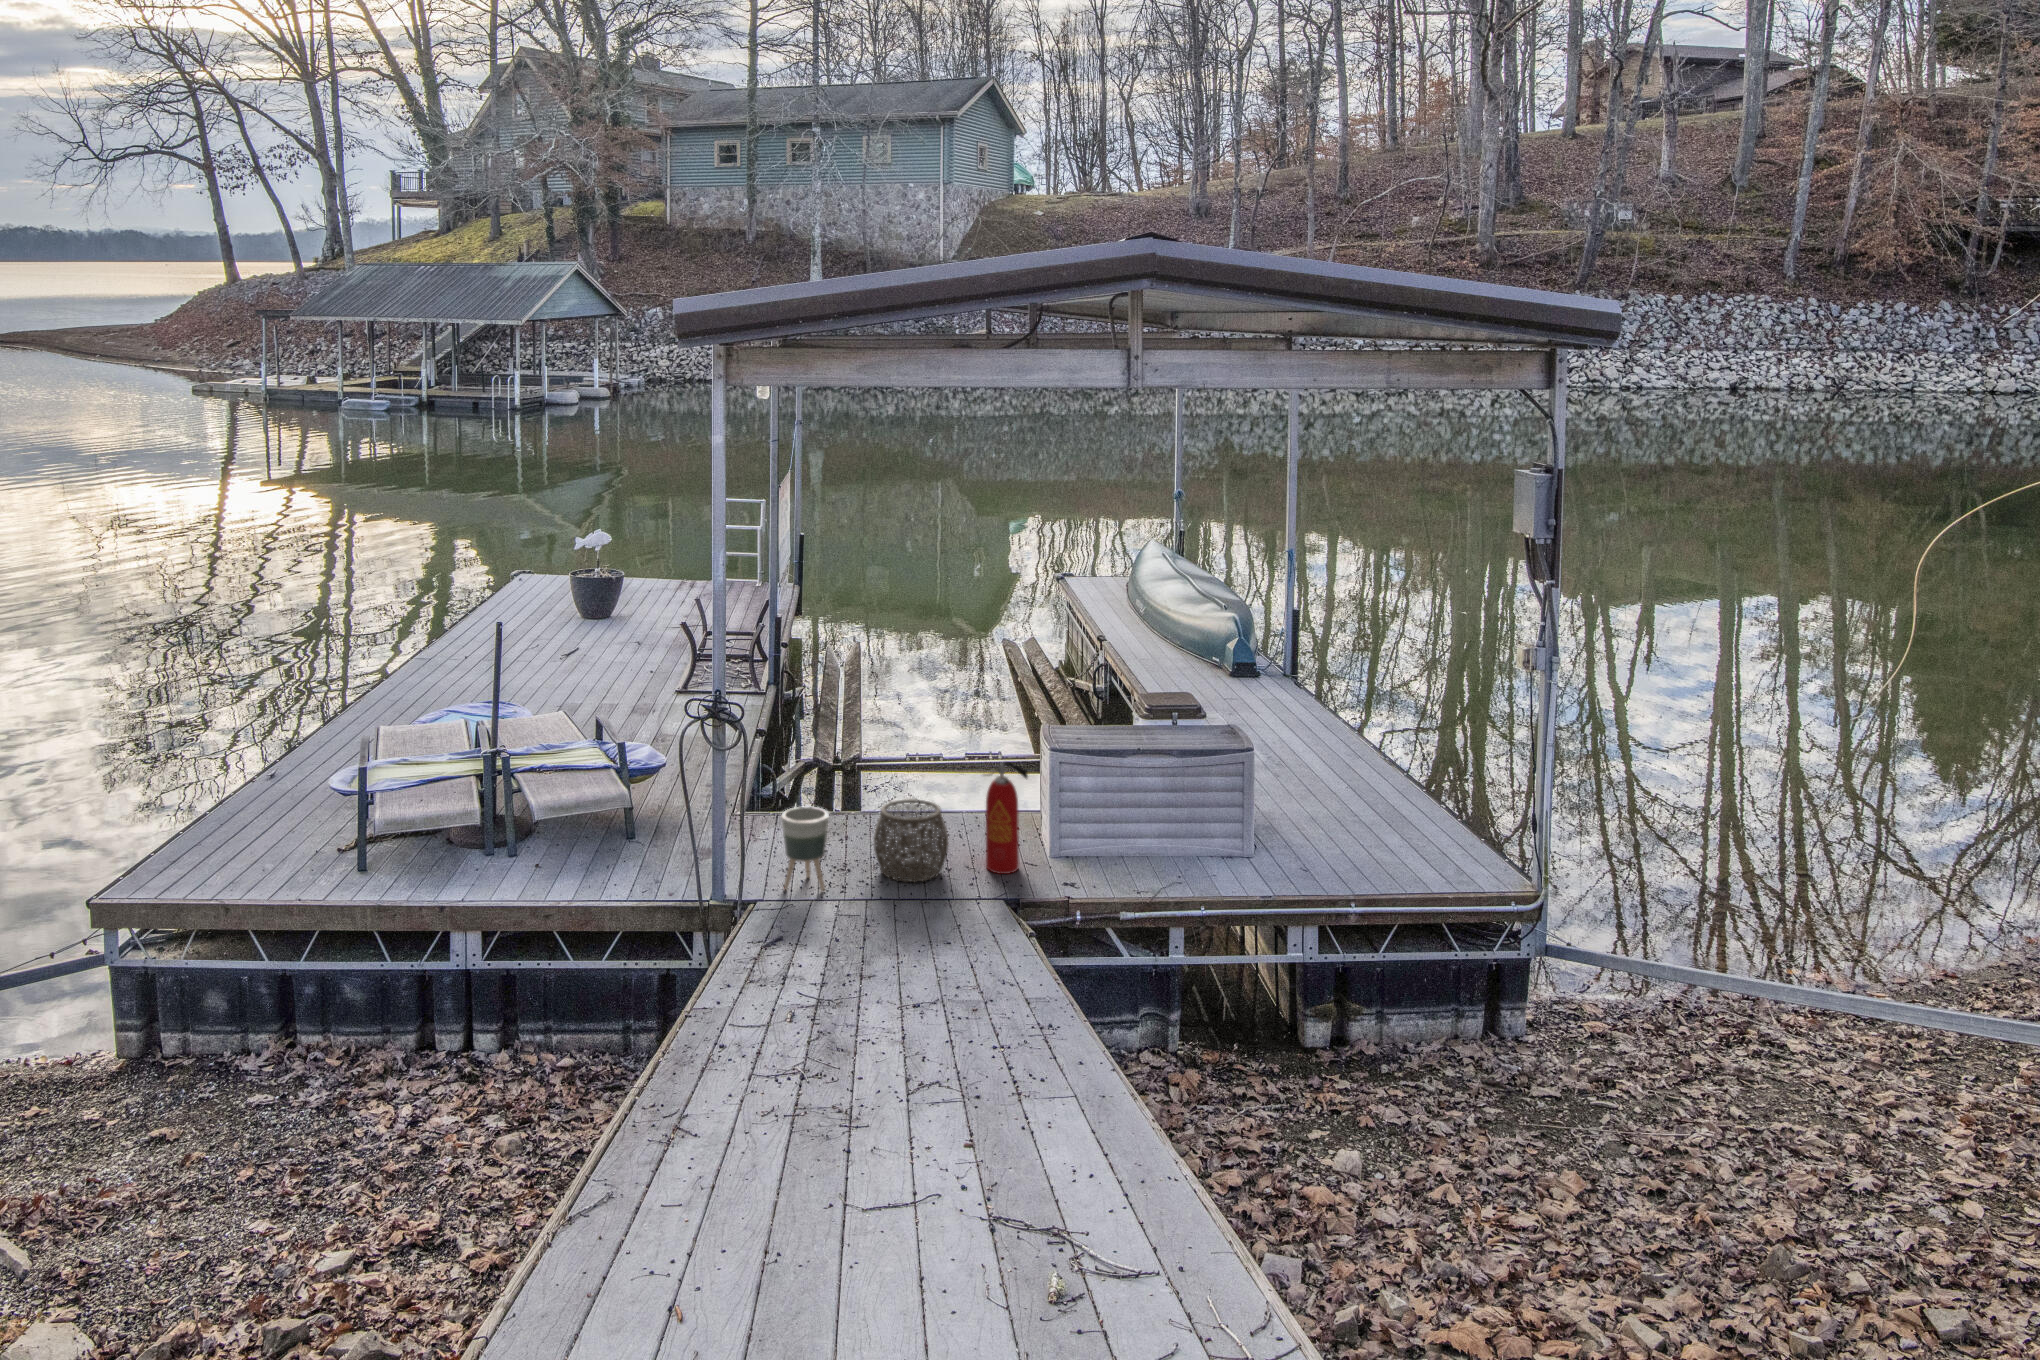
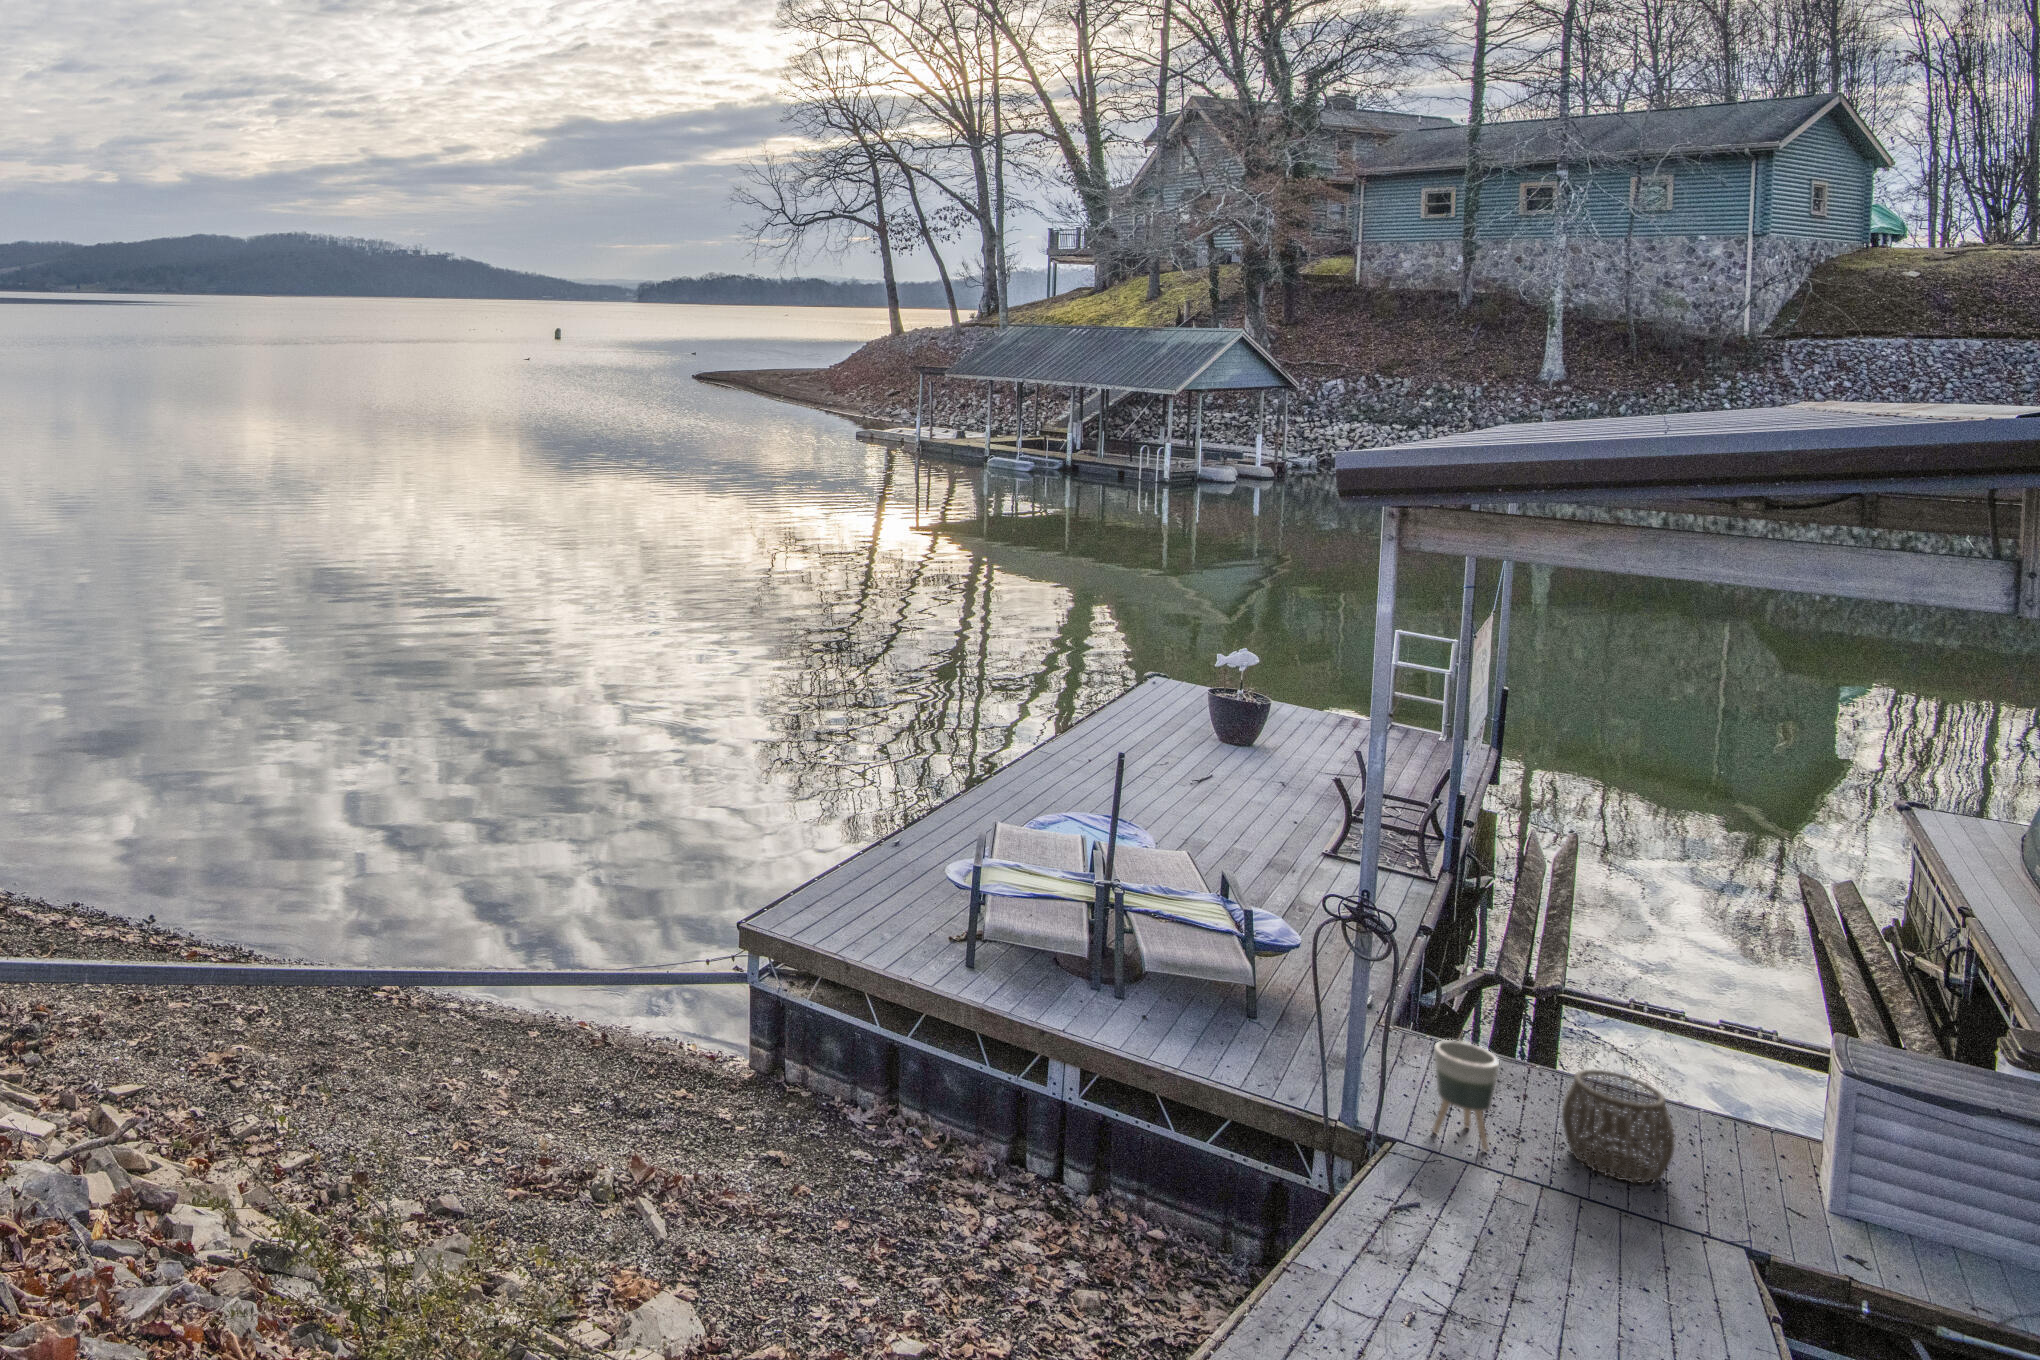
fire extinguisher: present [985,762,1028,874] -> none [1733,1066,1809,1214]

